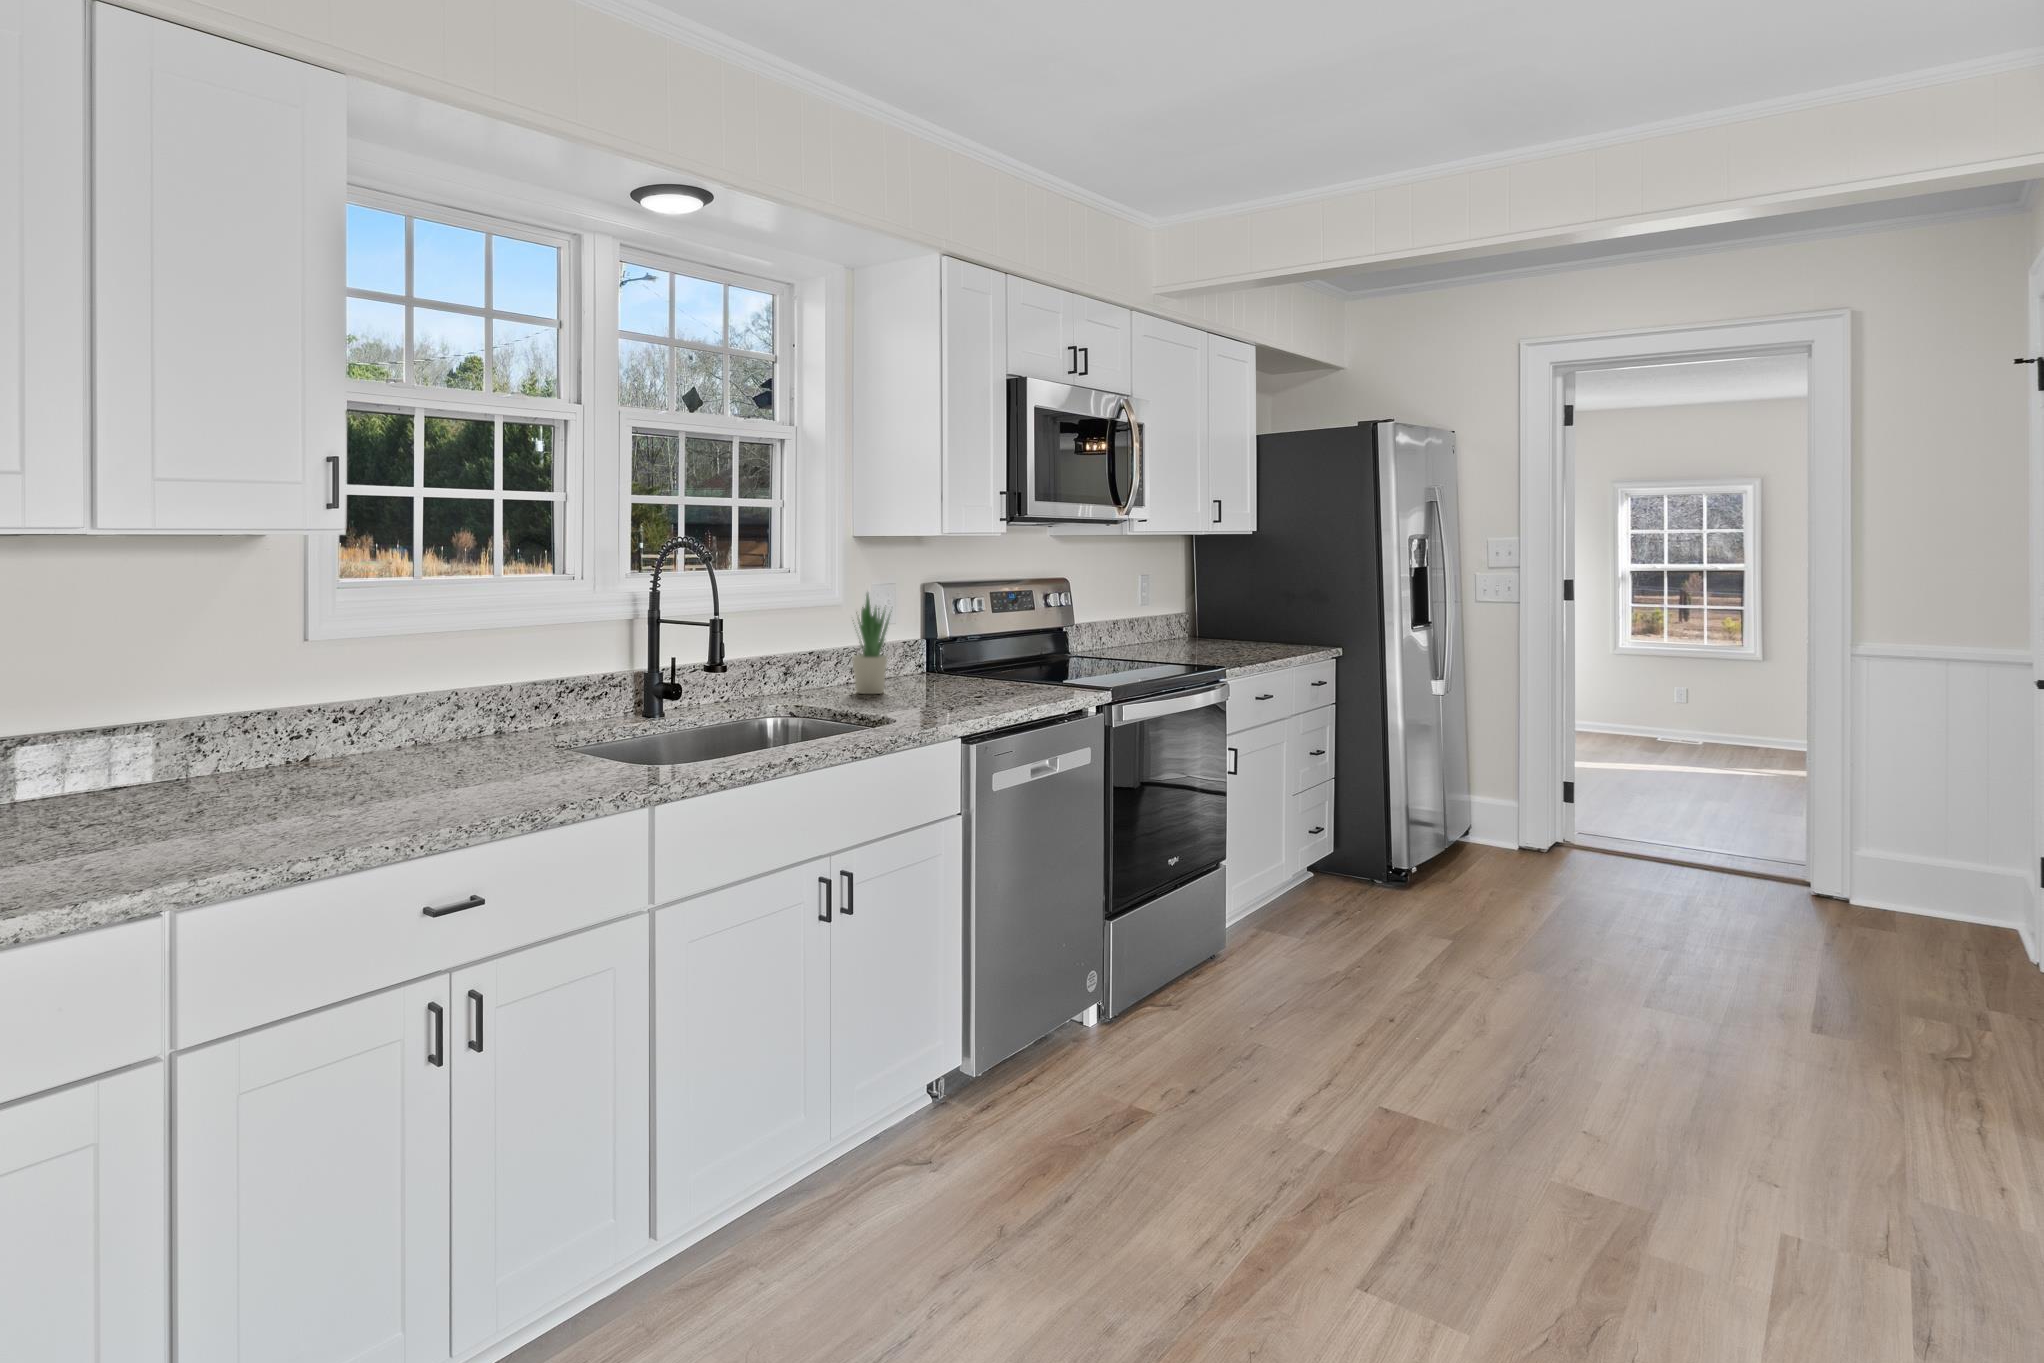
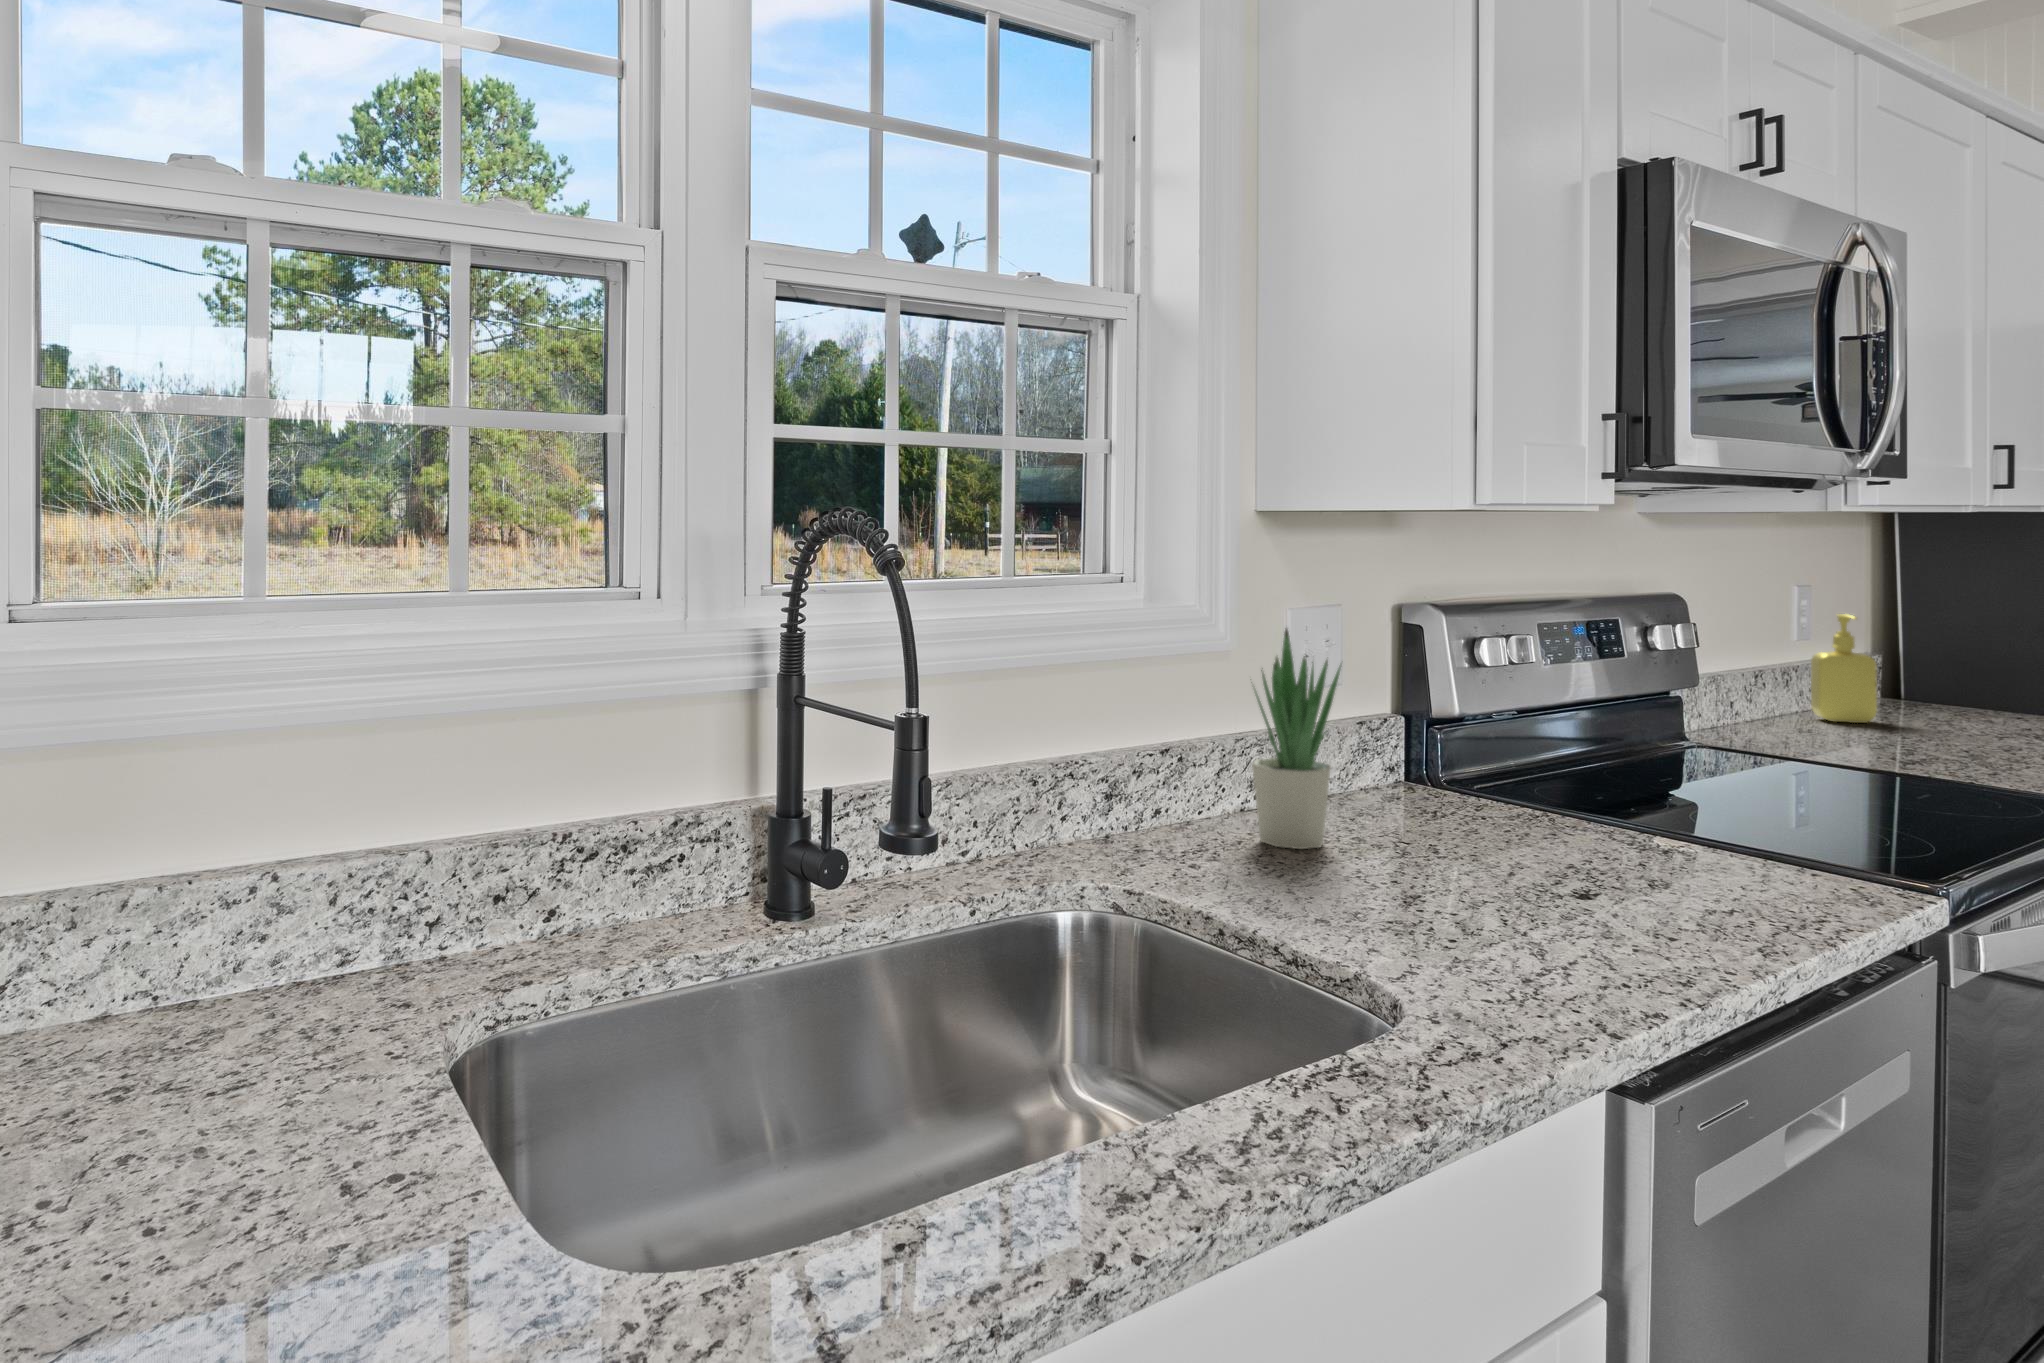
soap dispenser: none [1138,589,1165,647] -> present [1811,614,1877,723]

